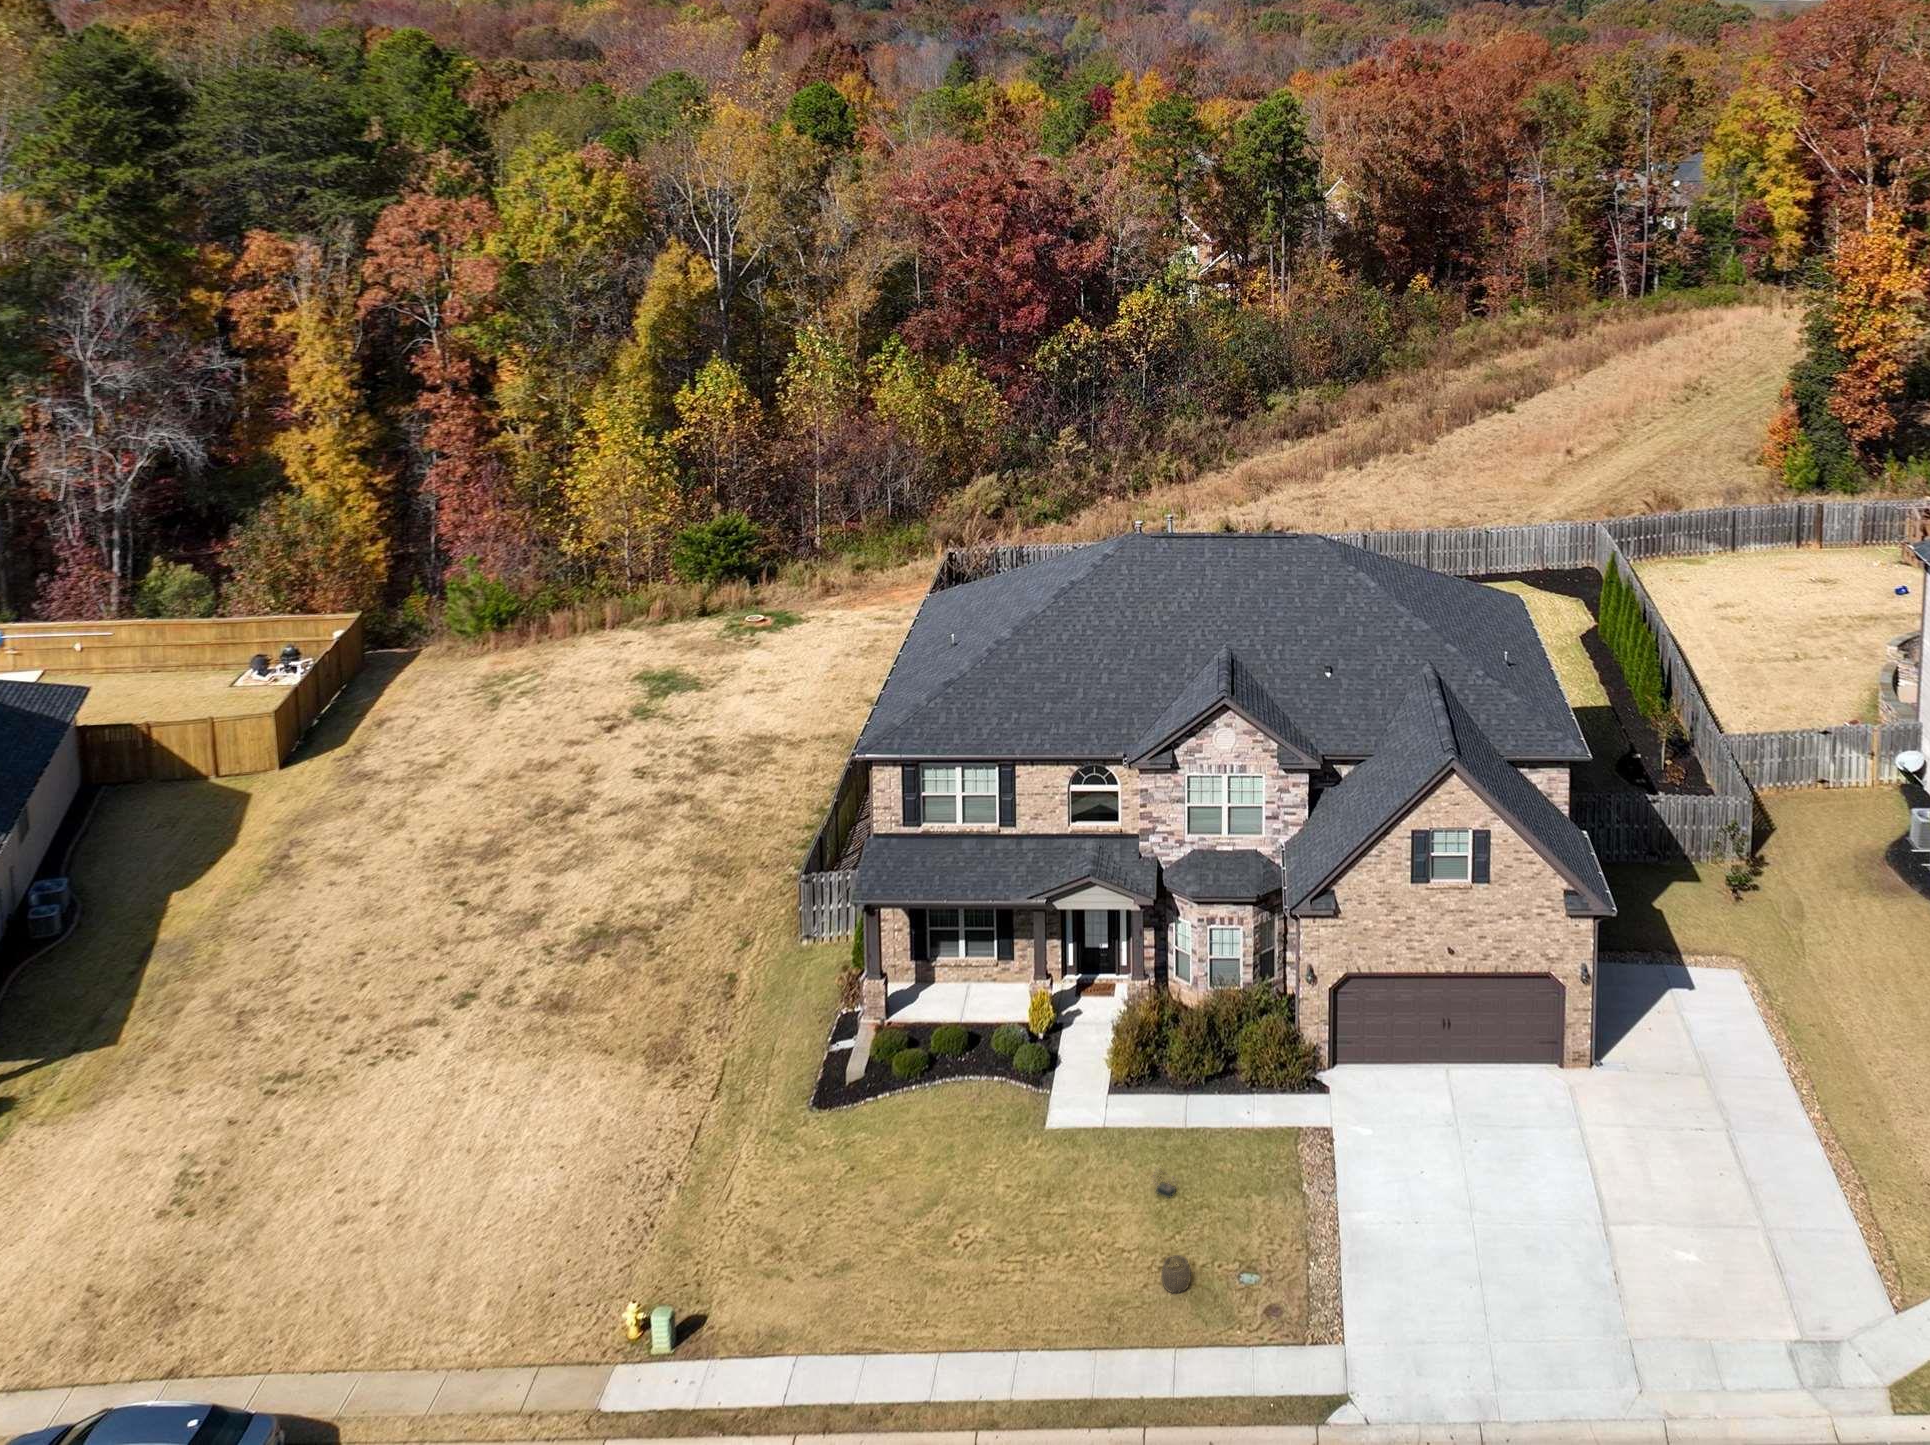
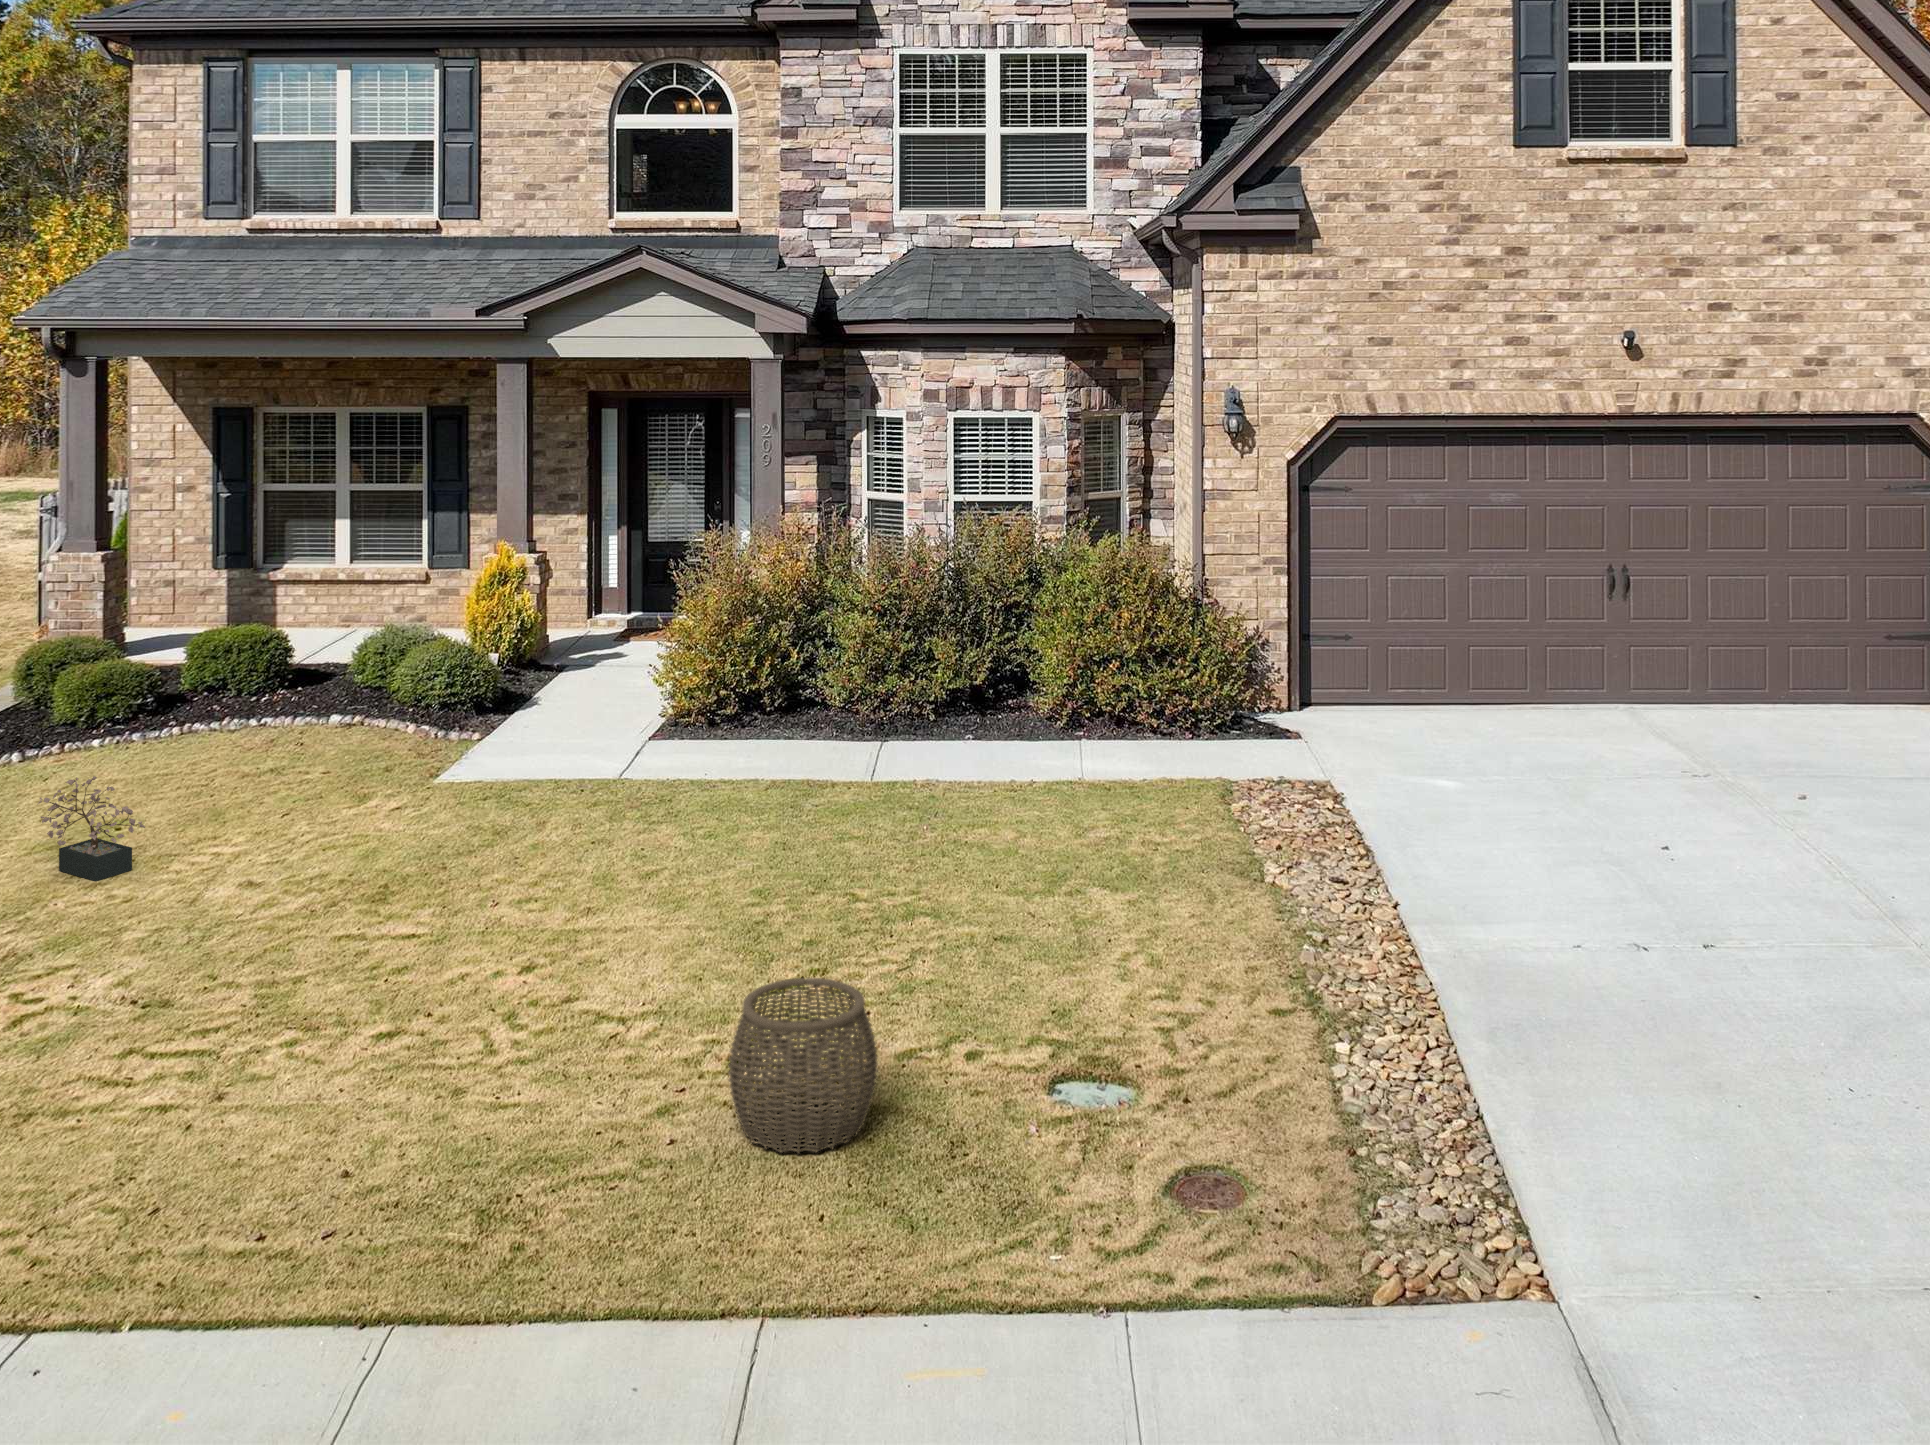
decorative plant: present [1152,1168,1176,1198] -> present [38,776,145,881]

